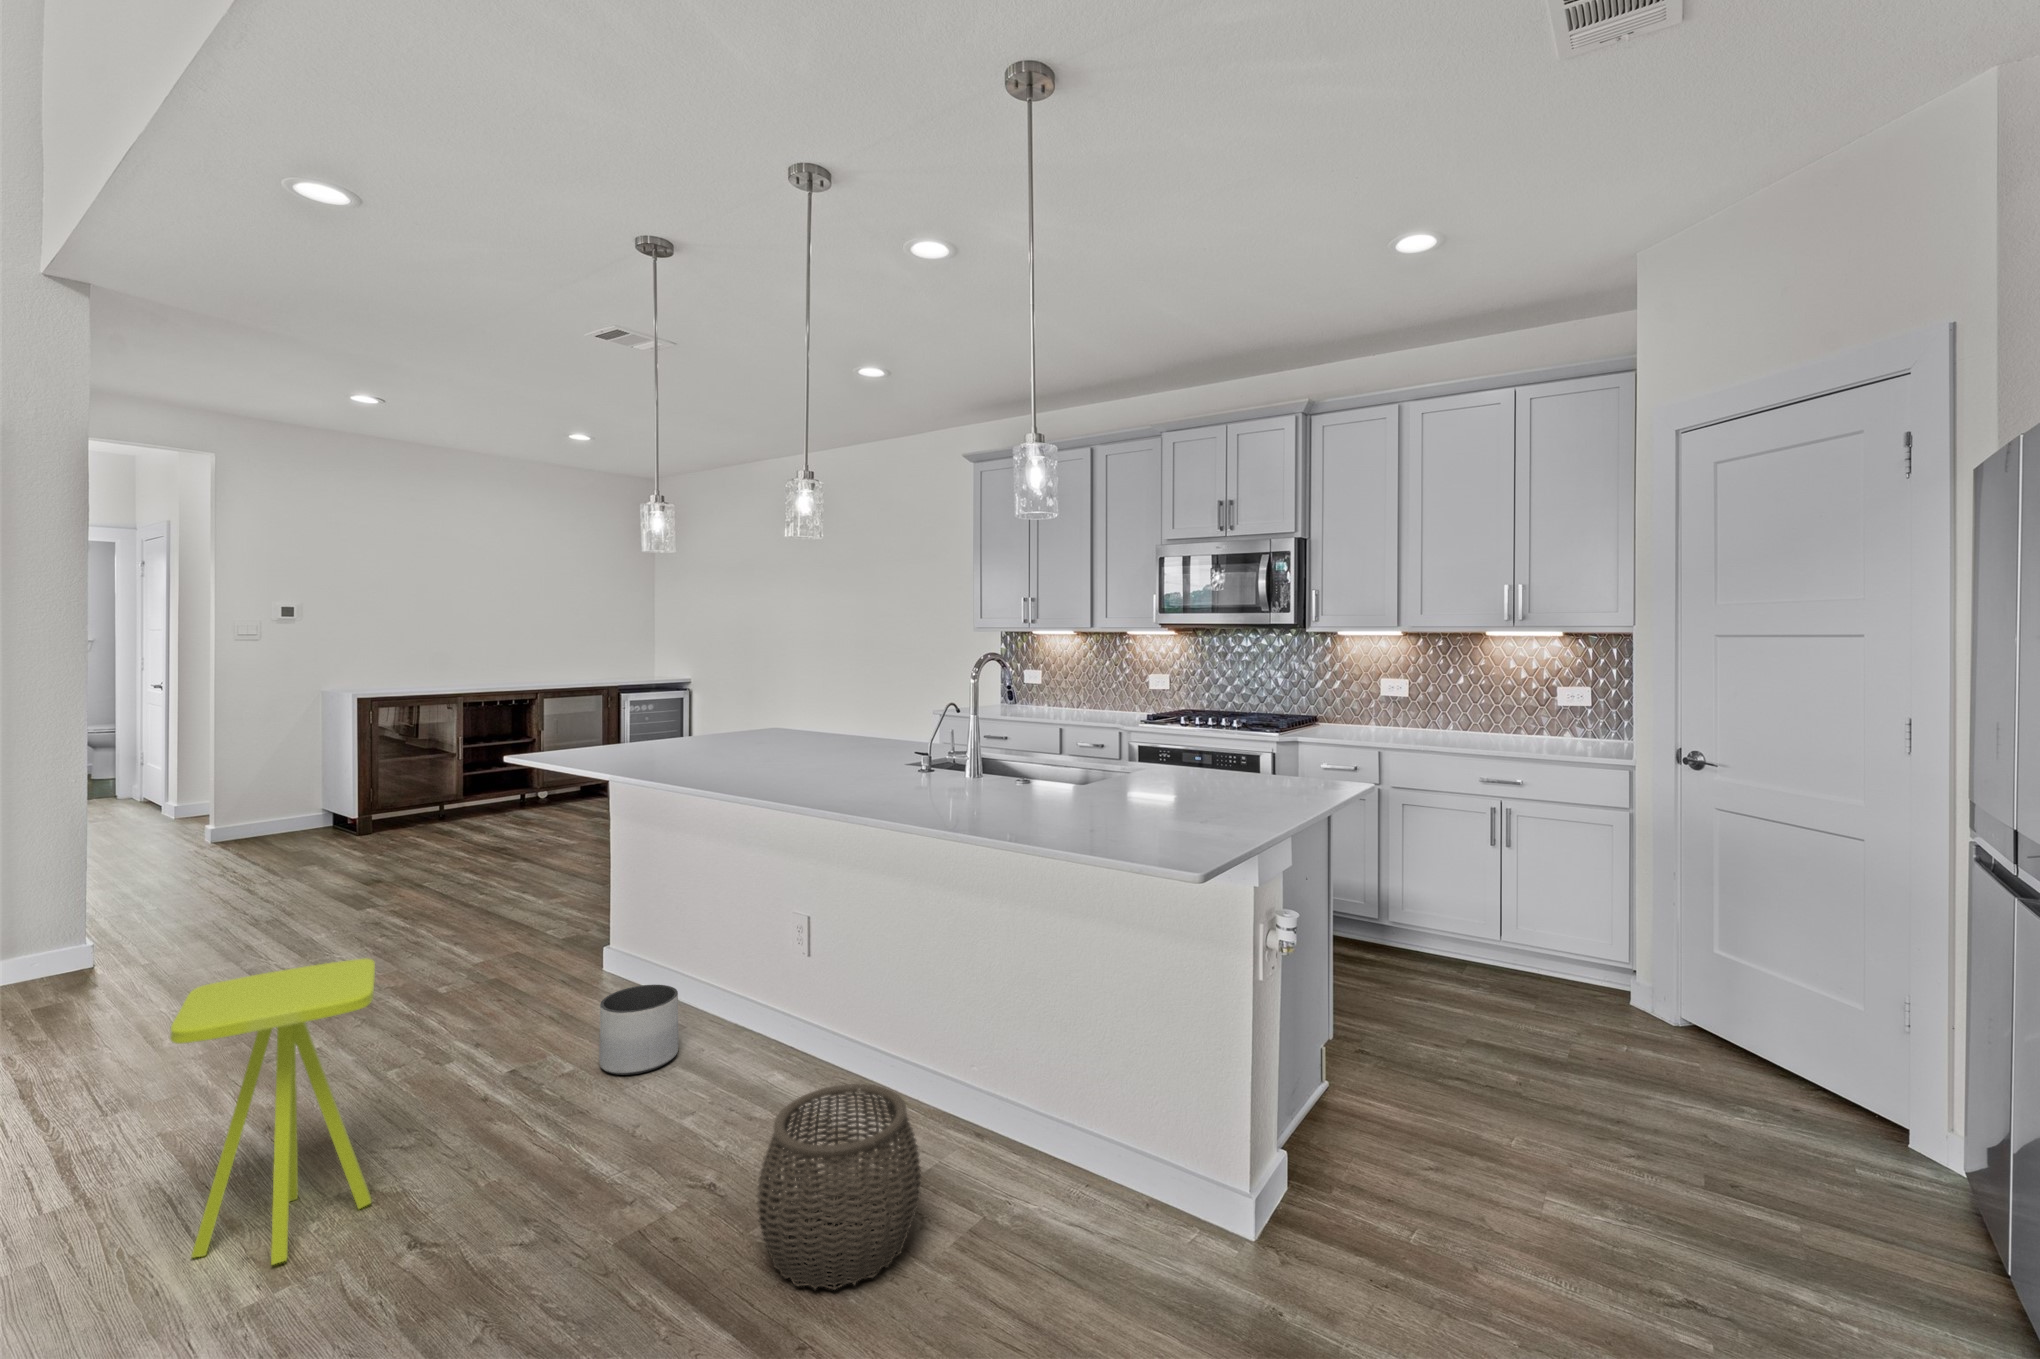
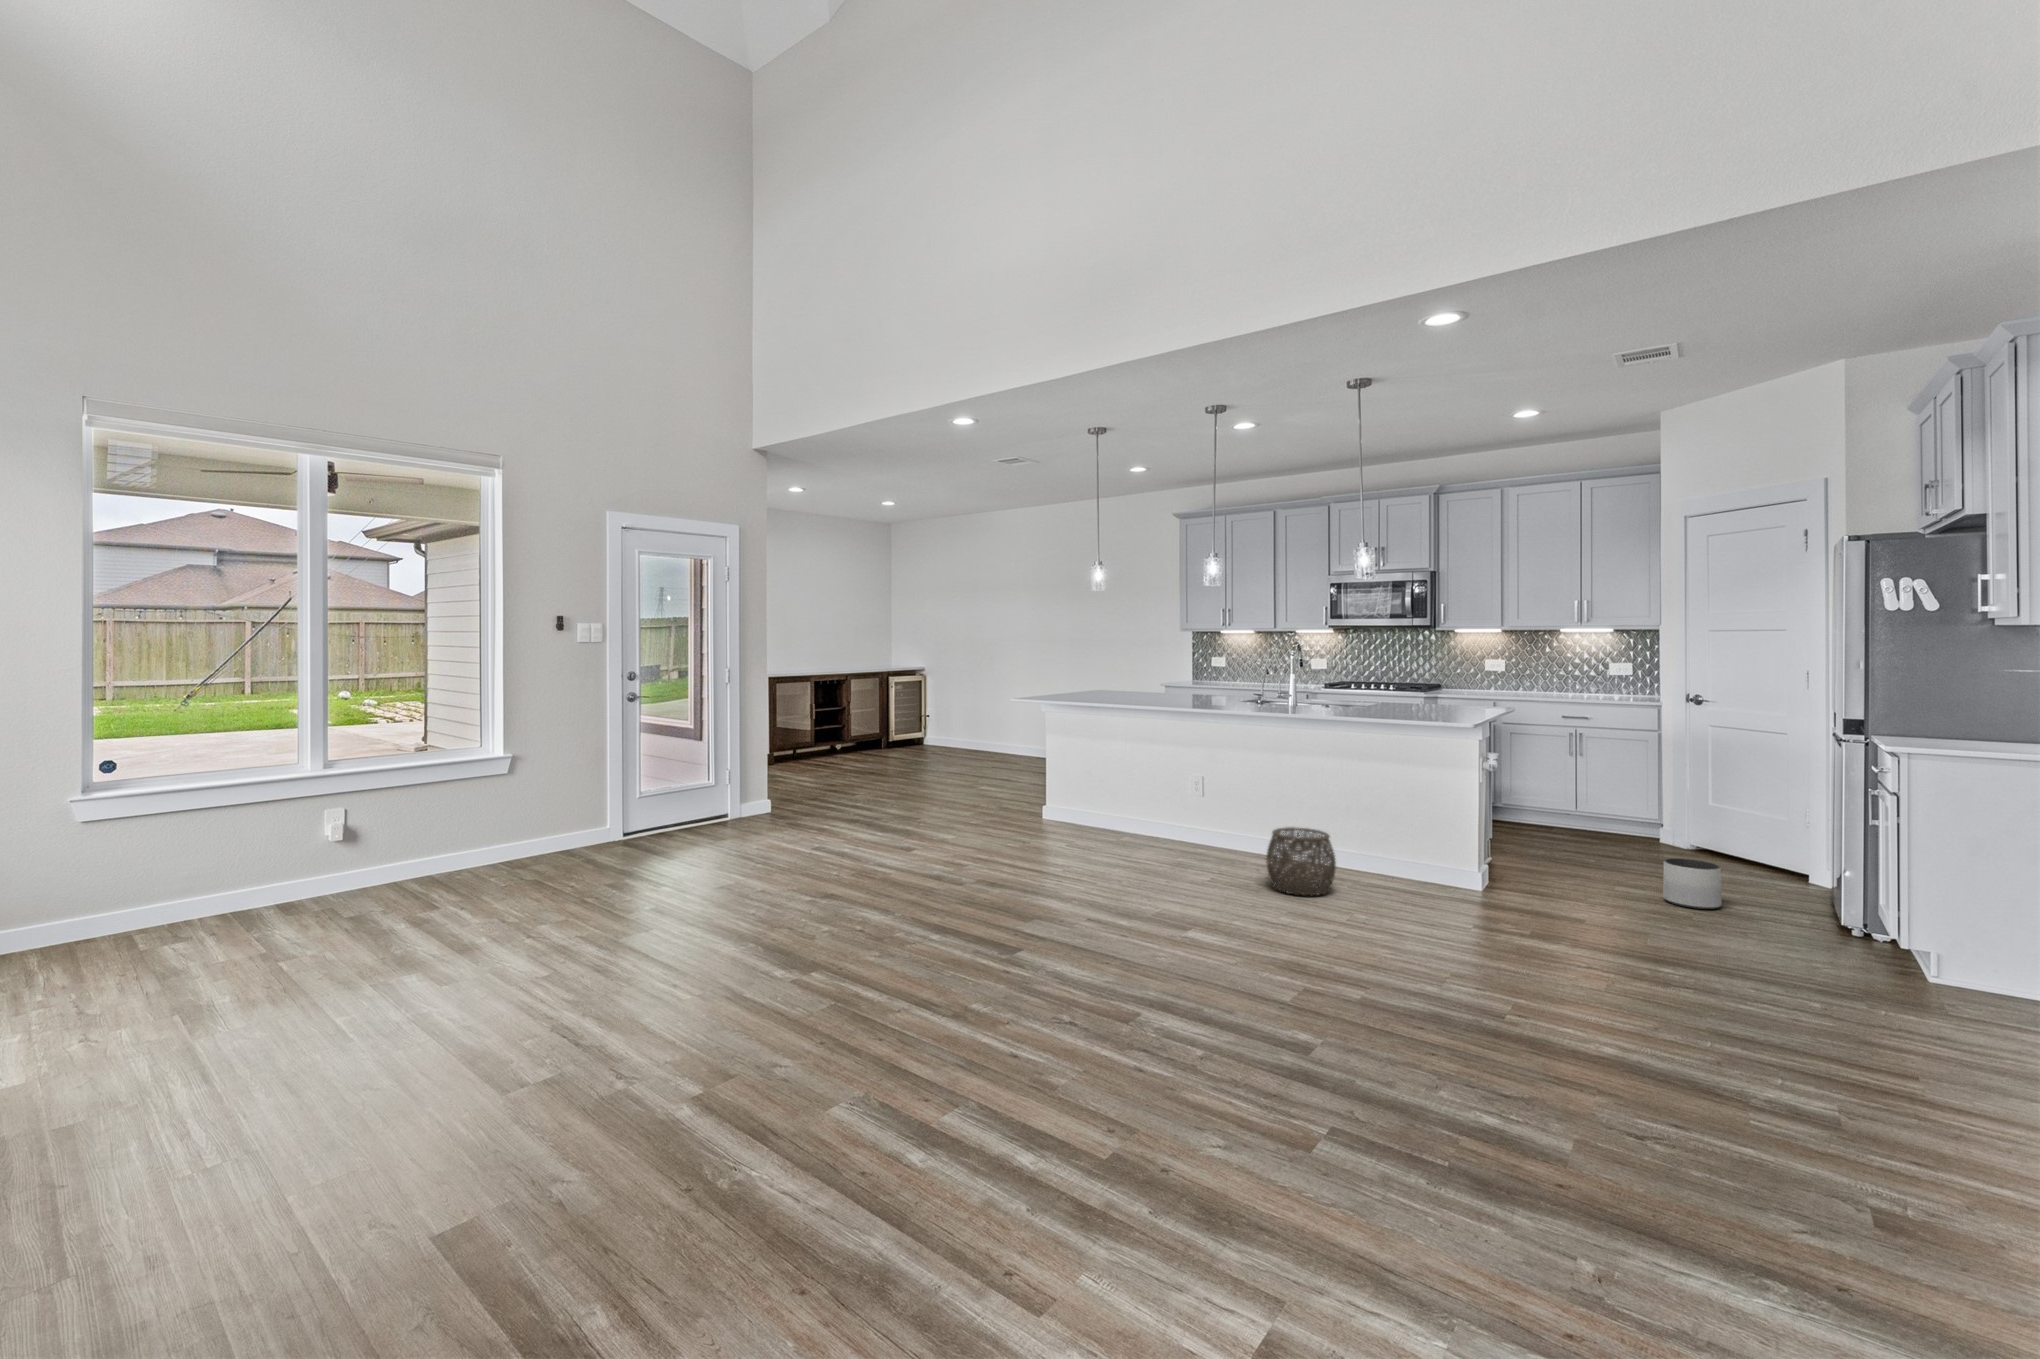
side table: present [170,958,375,1265] -> none [1016,774,1094,885]
planter: present [599,985,678,1075] -> present [1663,858,1721,909]

